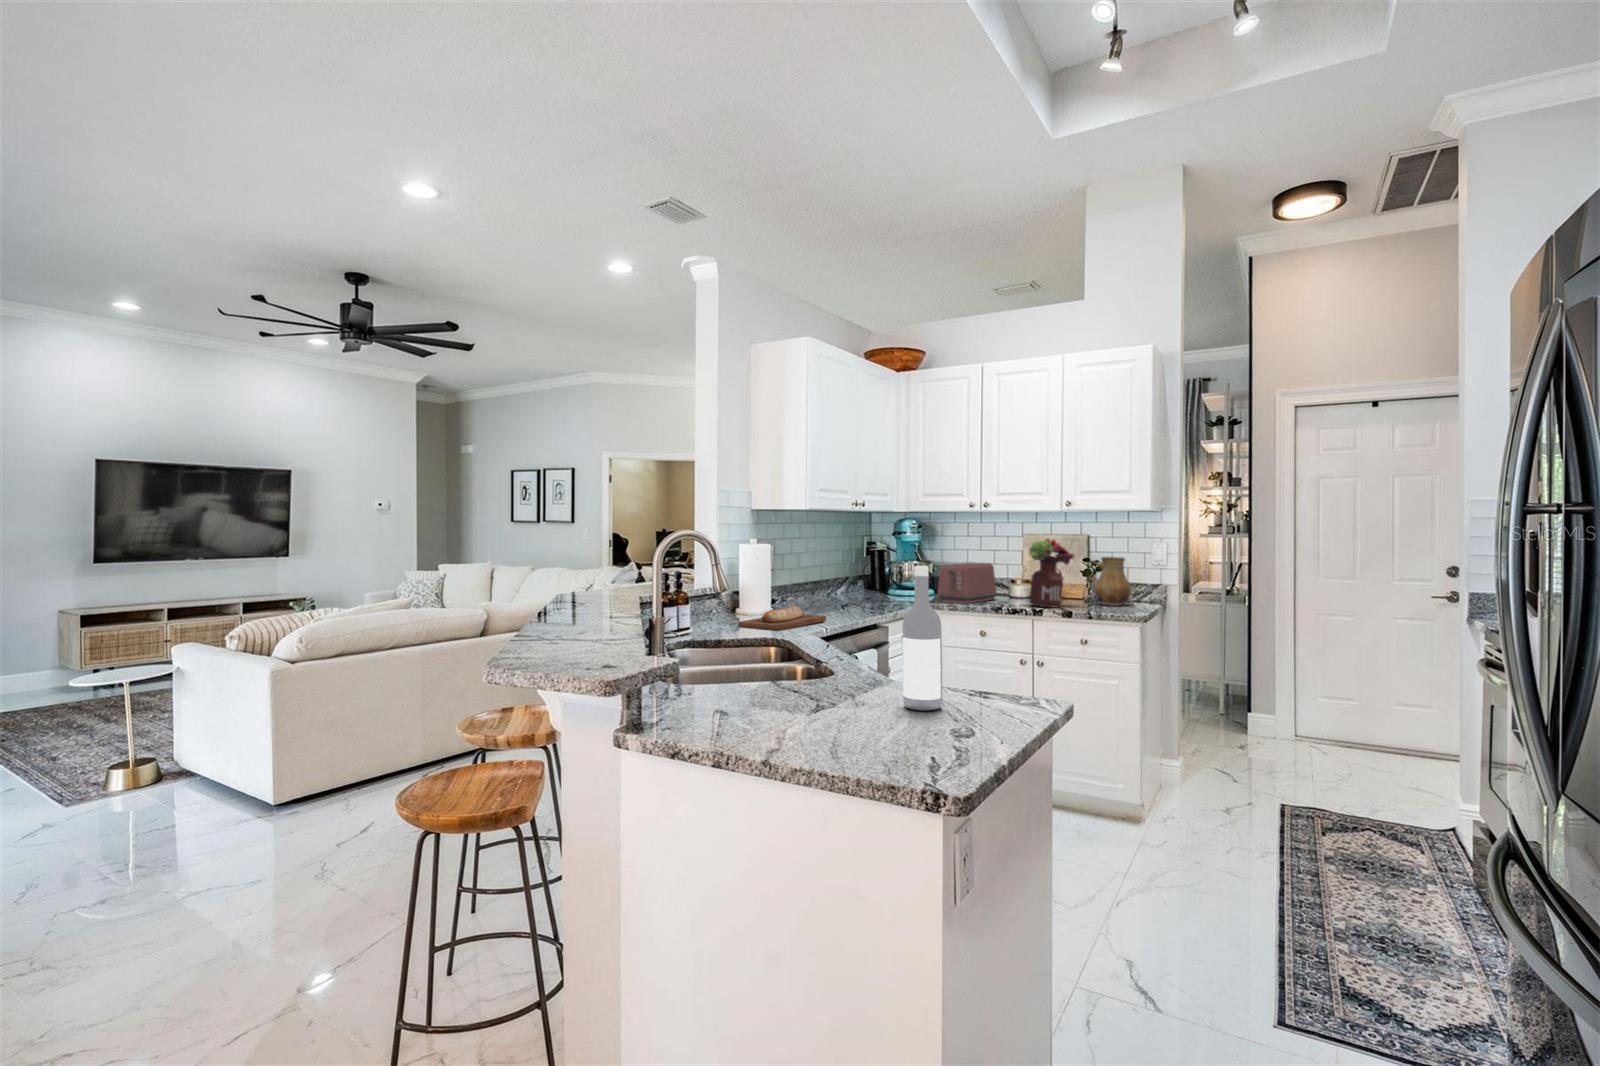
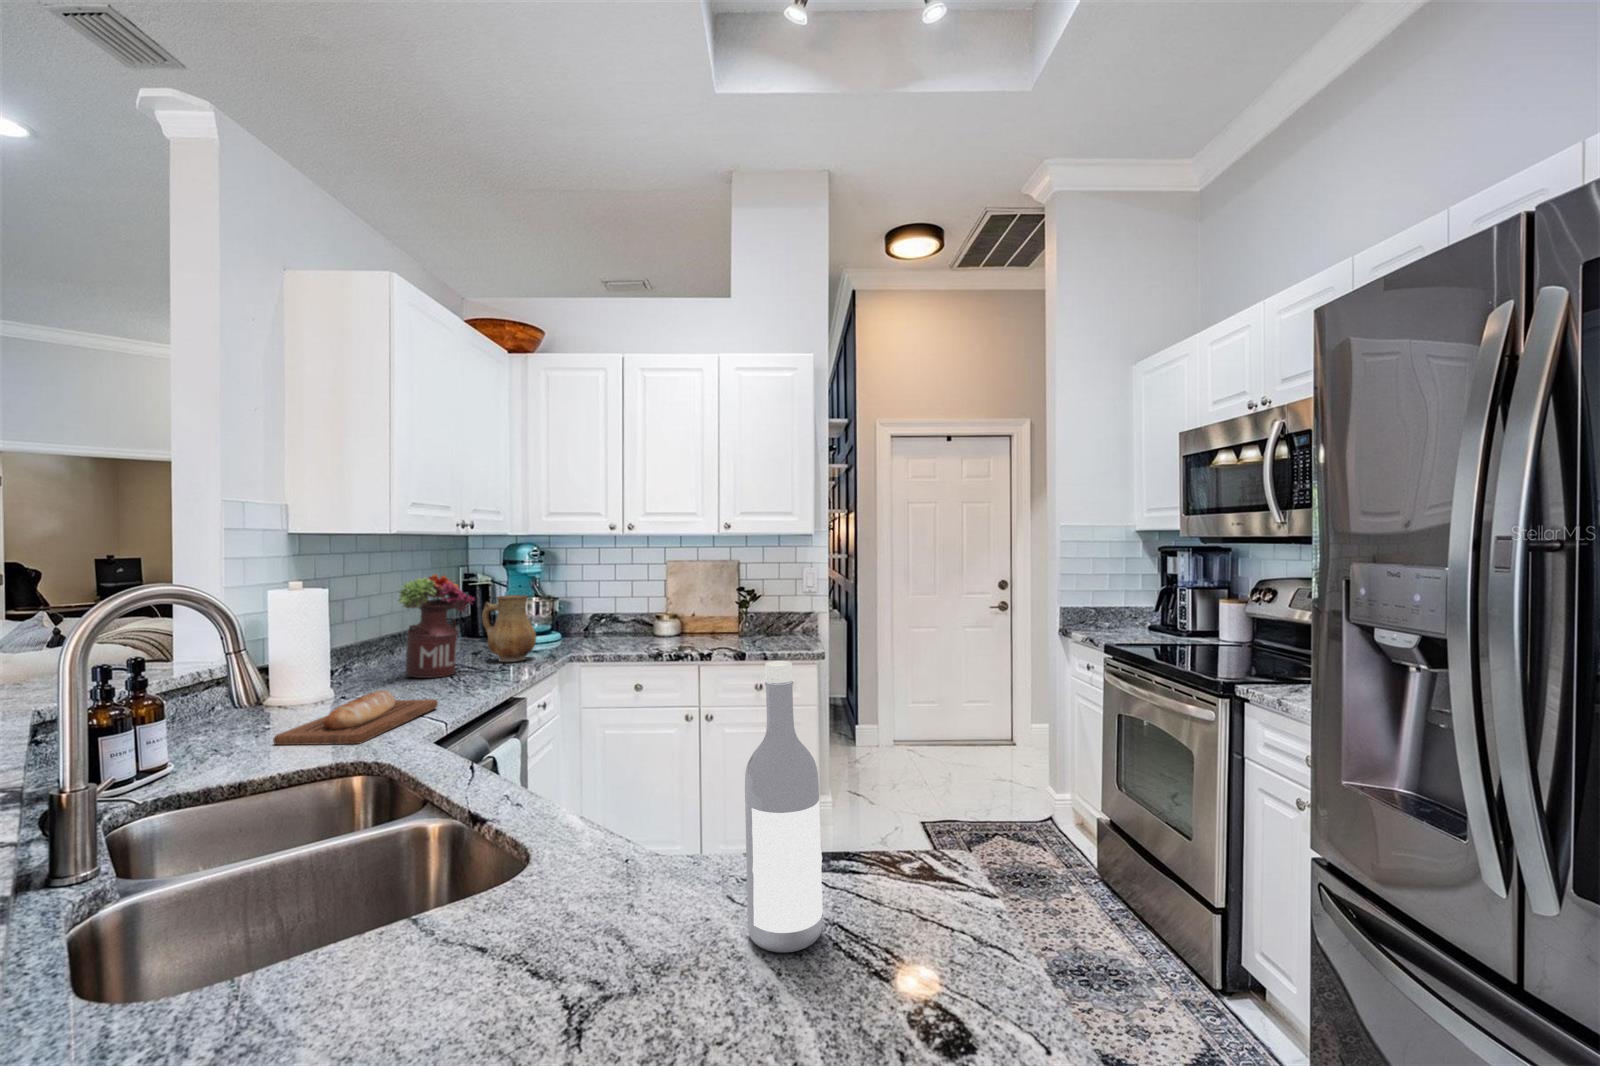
flower arrangement: present [1029,539,1075,607] -> present [398,574,474,678]
ceramic pitcher: present [1092,557,1131,606] -> present [482,595,536,662]
toaster: present [938,562,996,604] -> none [572,596,641,649]

